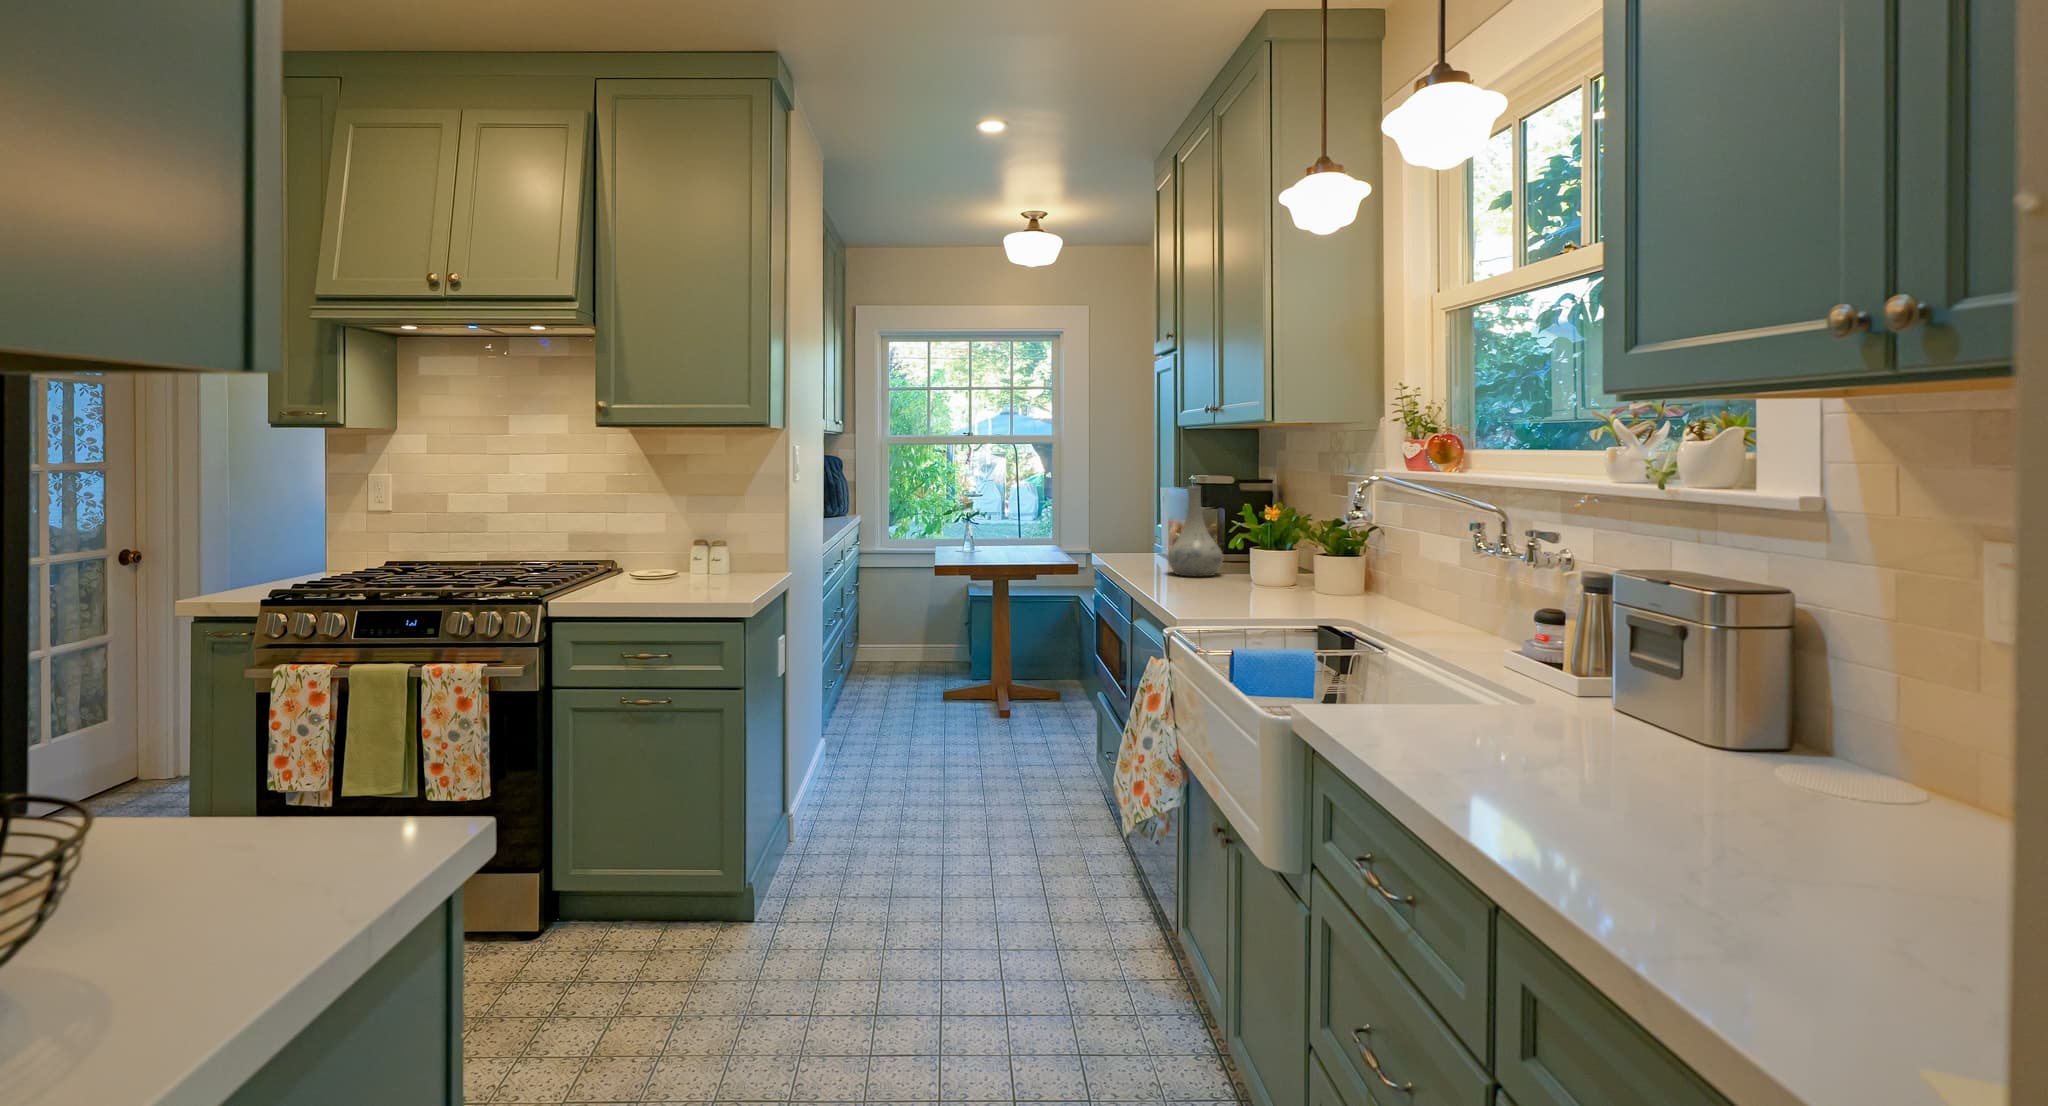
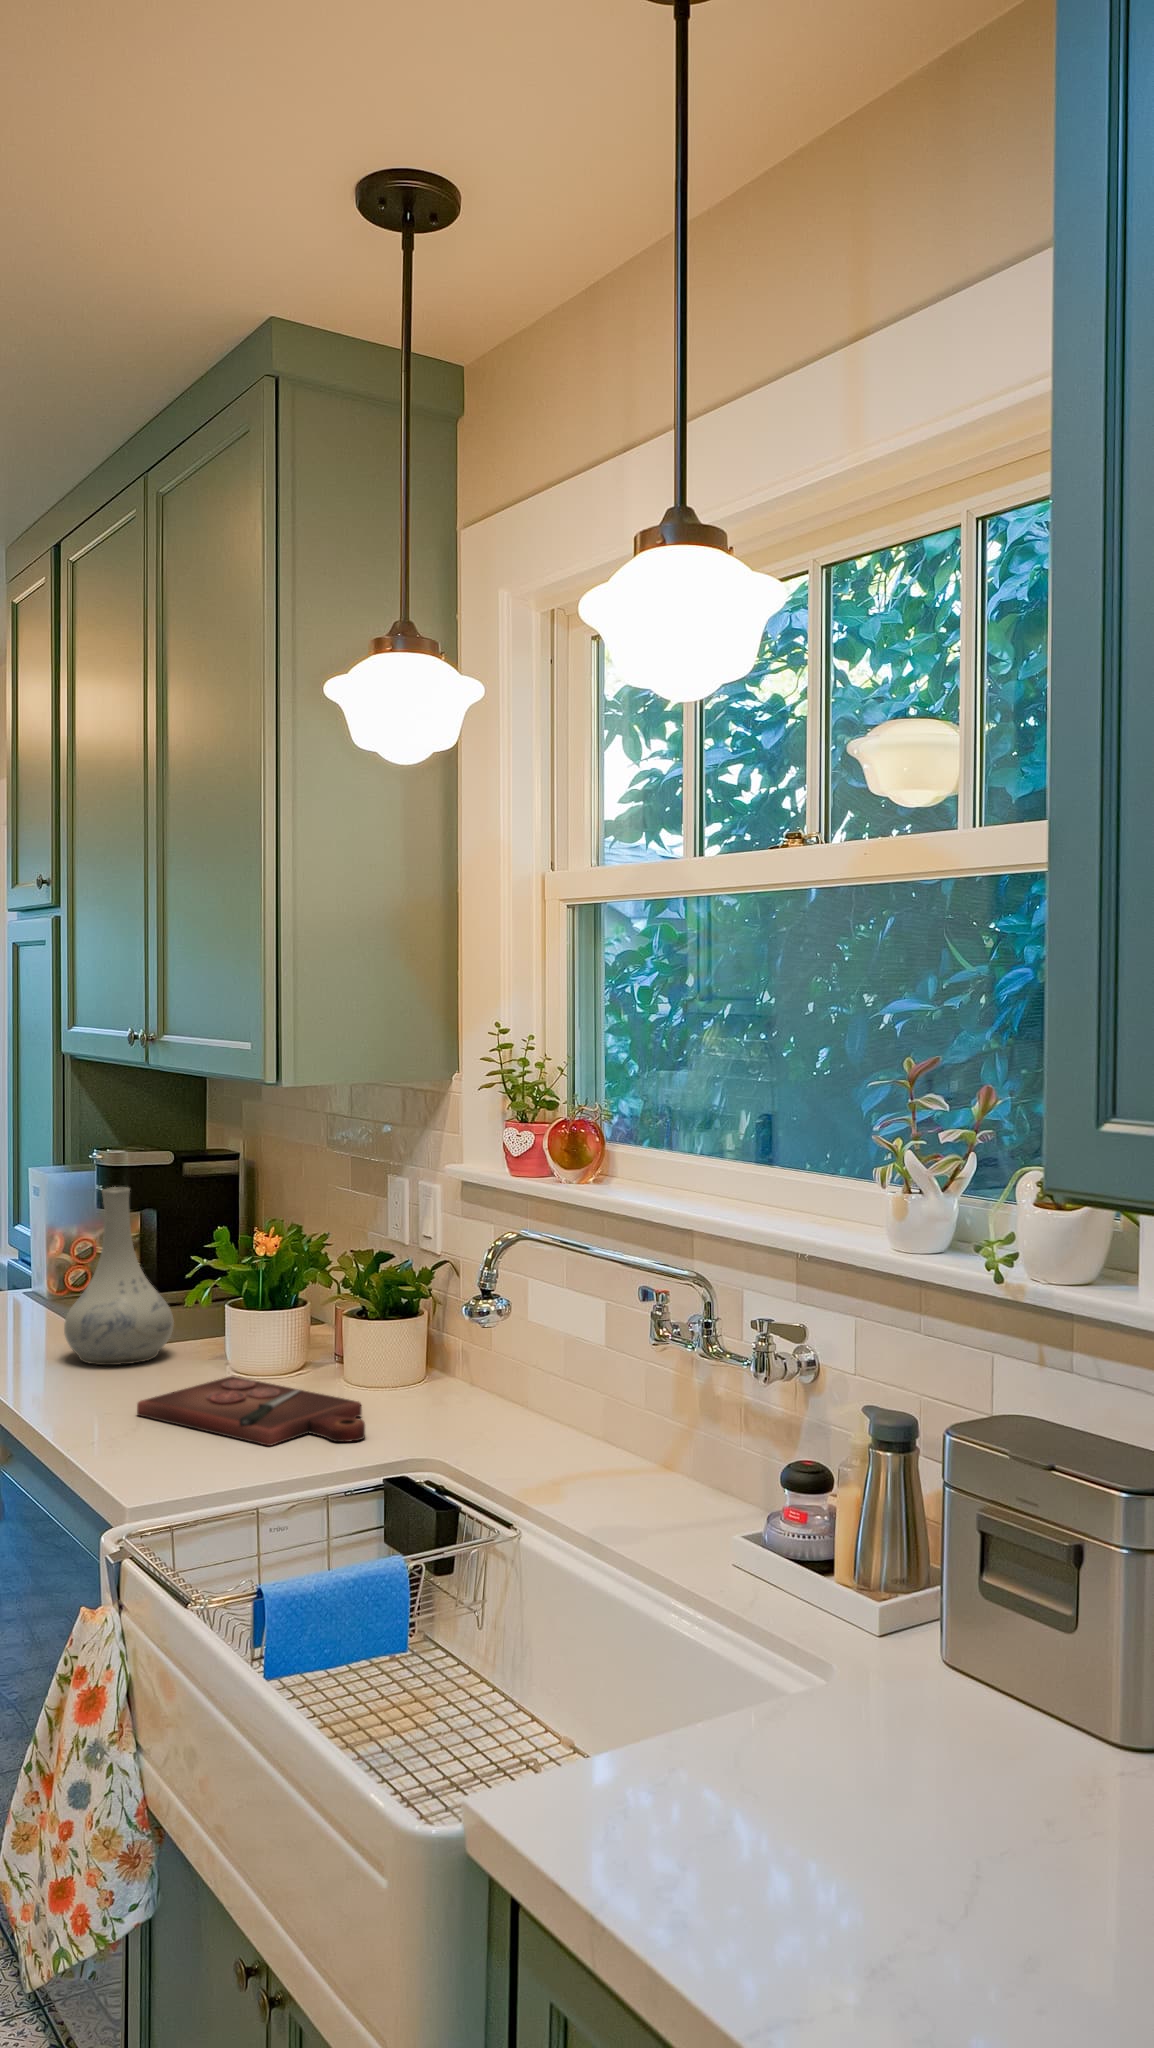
cutting board: none [1194,581,1312,608] -> present [137,1376,365,1446]

